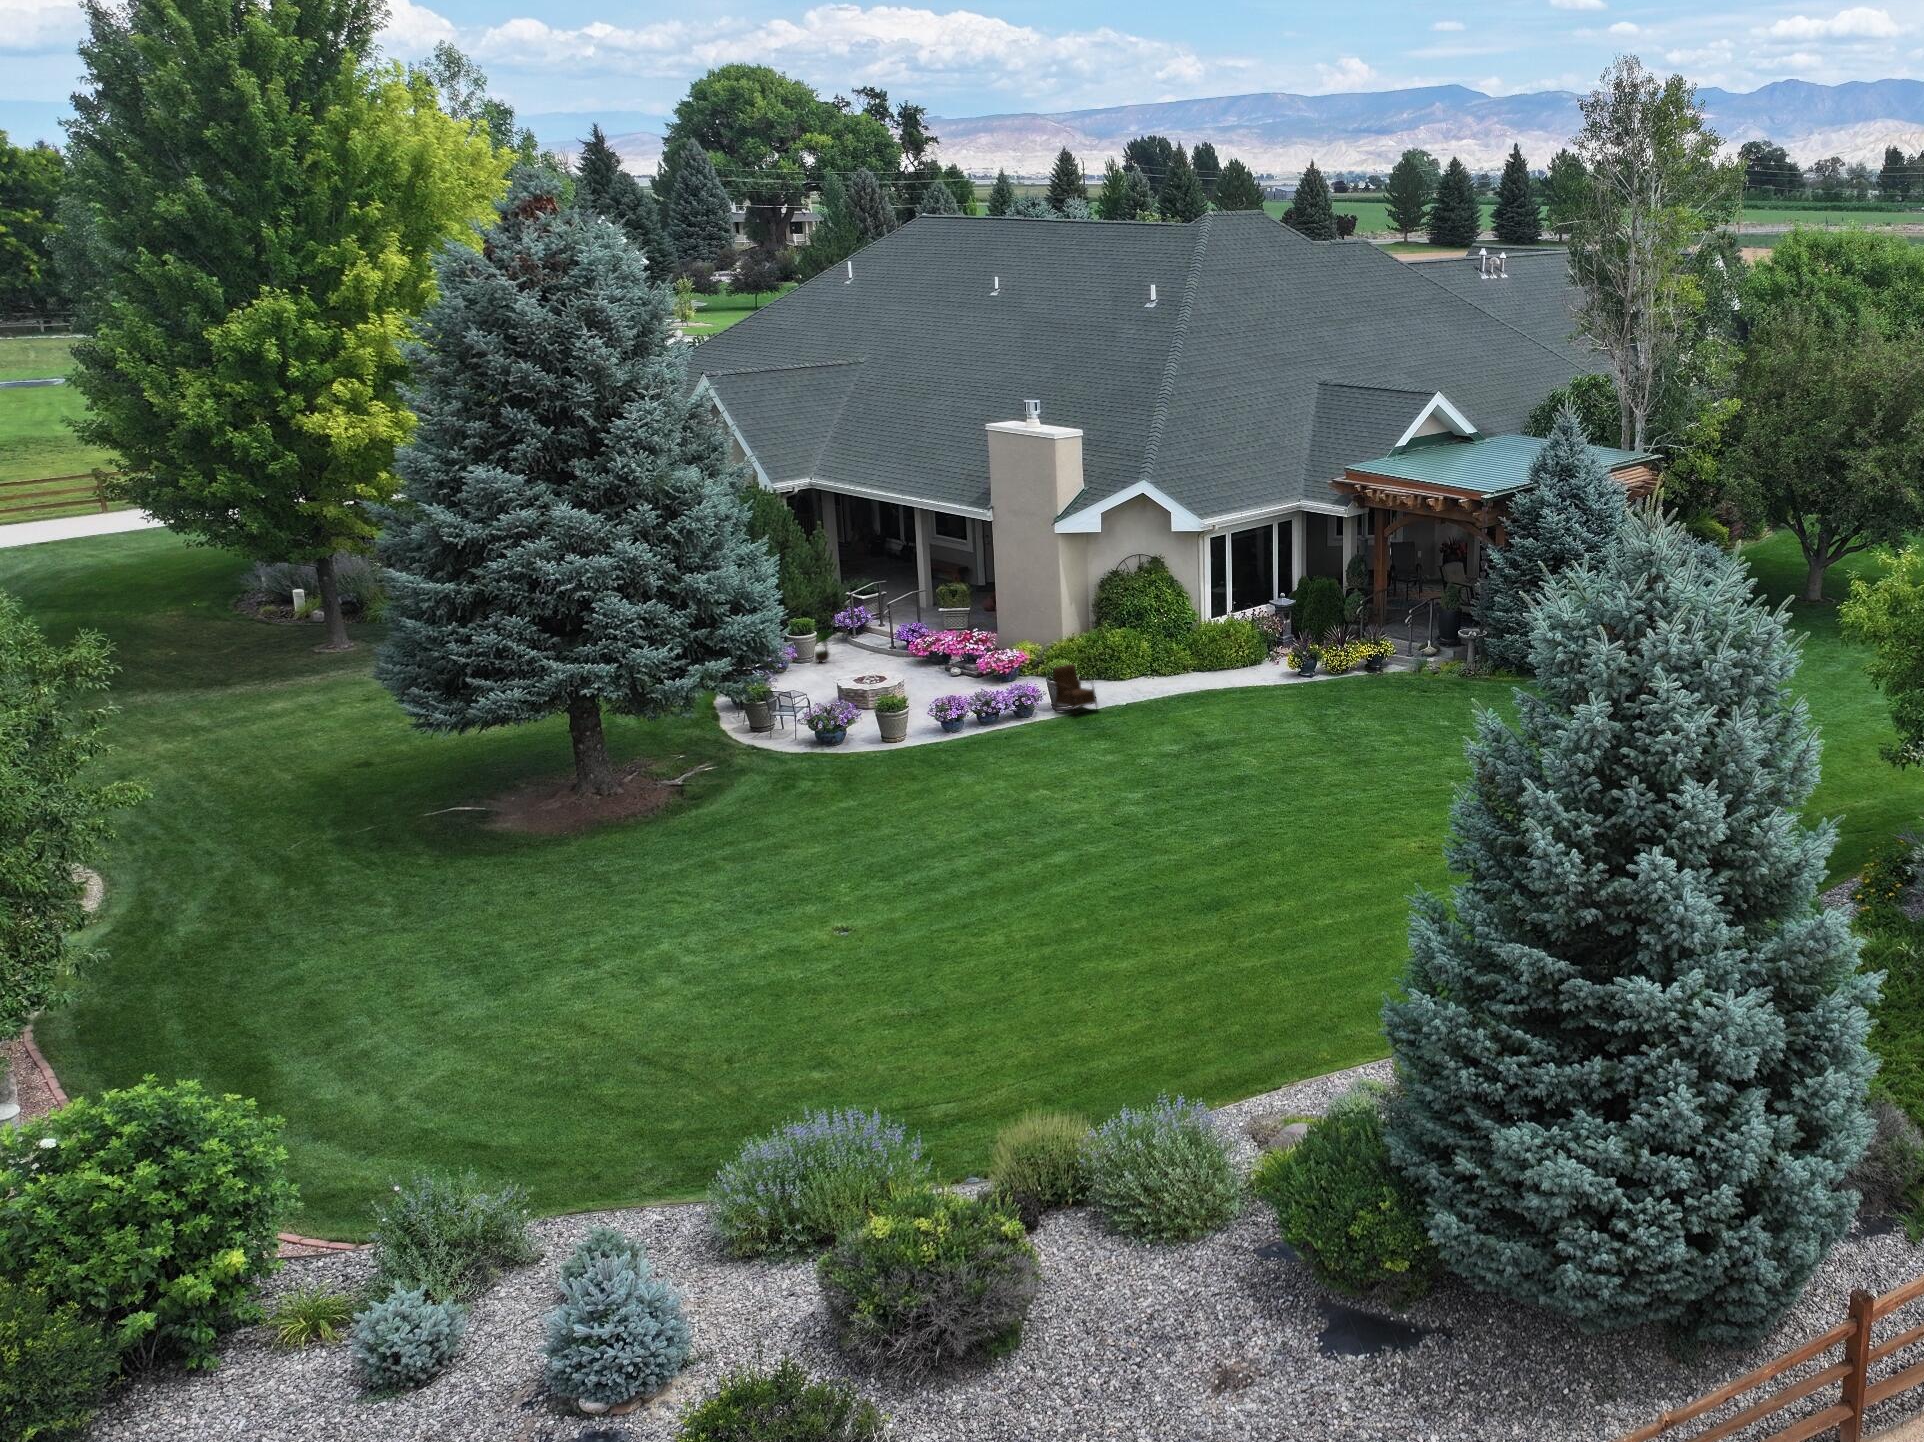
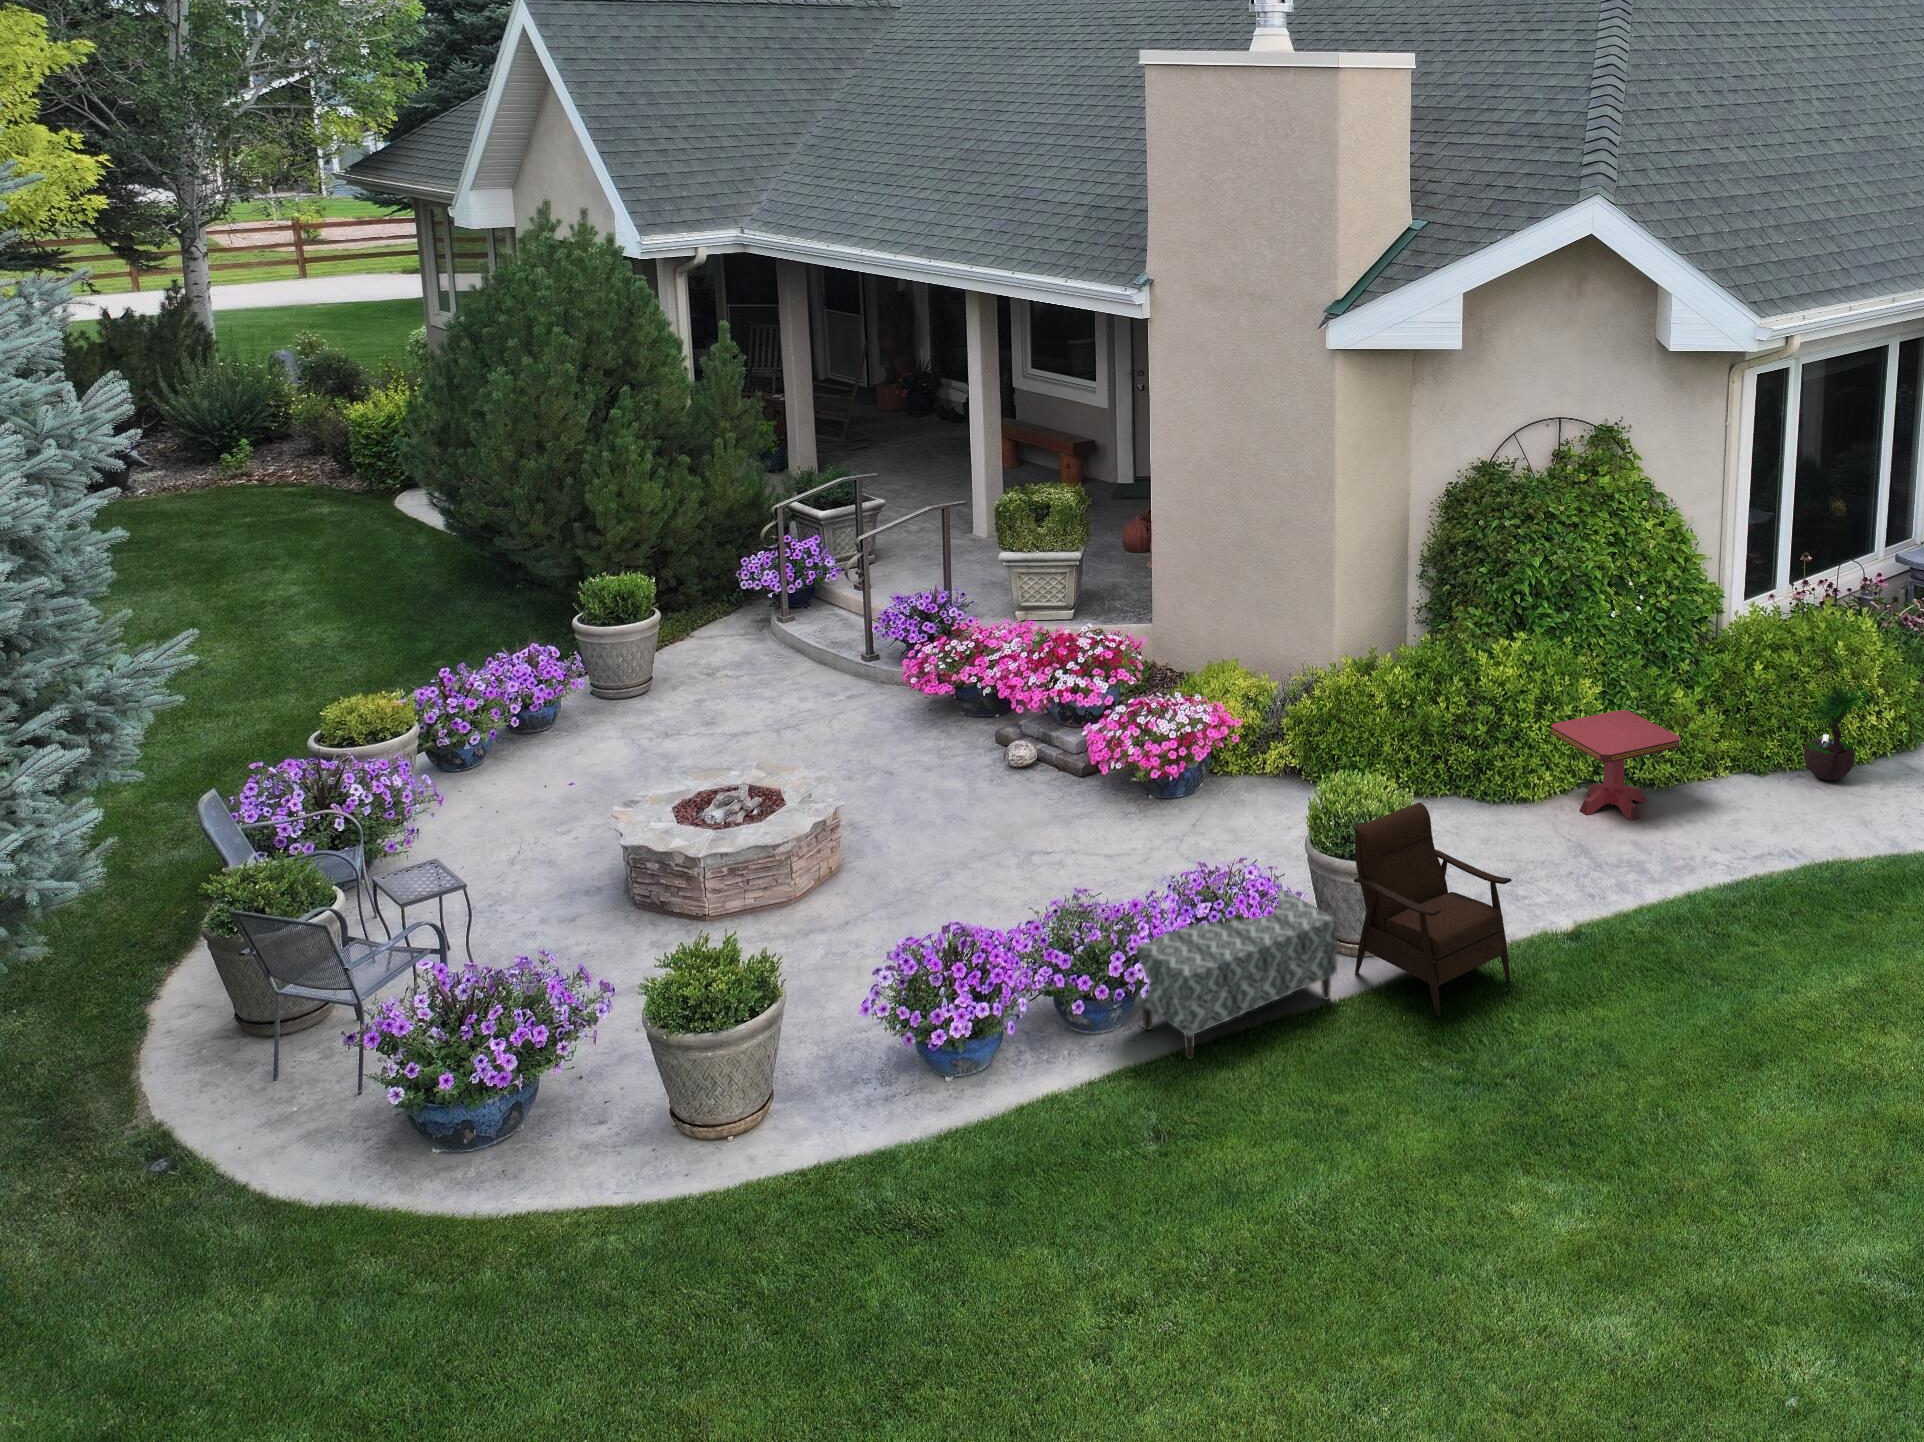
potted tree: present [815,630,831,662] -> present [1804,681,1868,780]
side table: none [1128,651,1168,683] -> present [1551,710,1680,820]
bench: none [990,687,1048,723] -> present [1136,890,1337,1059]

